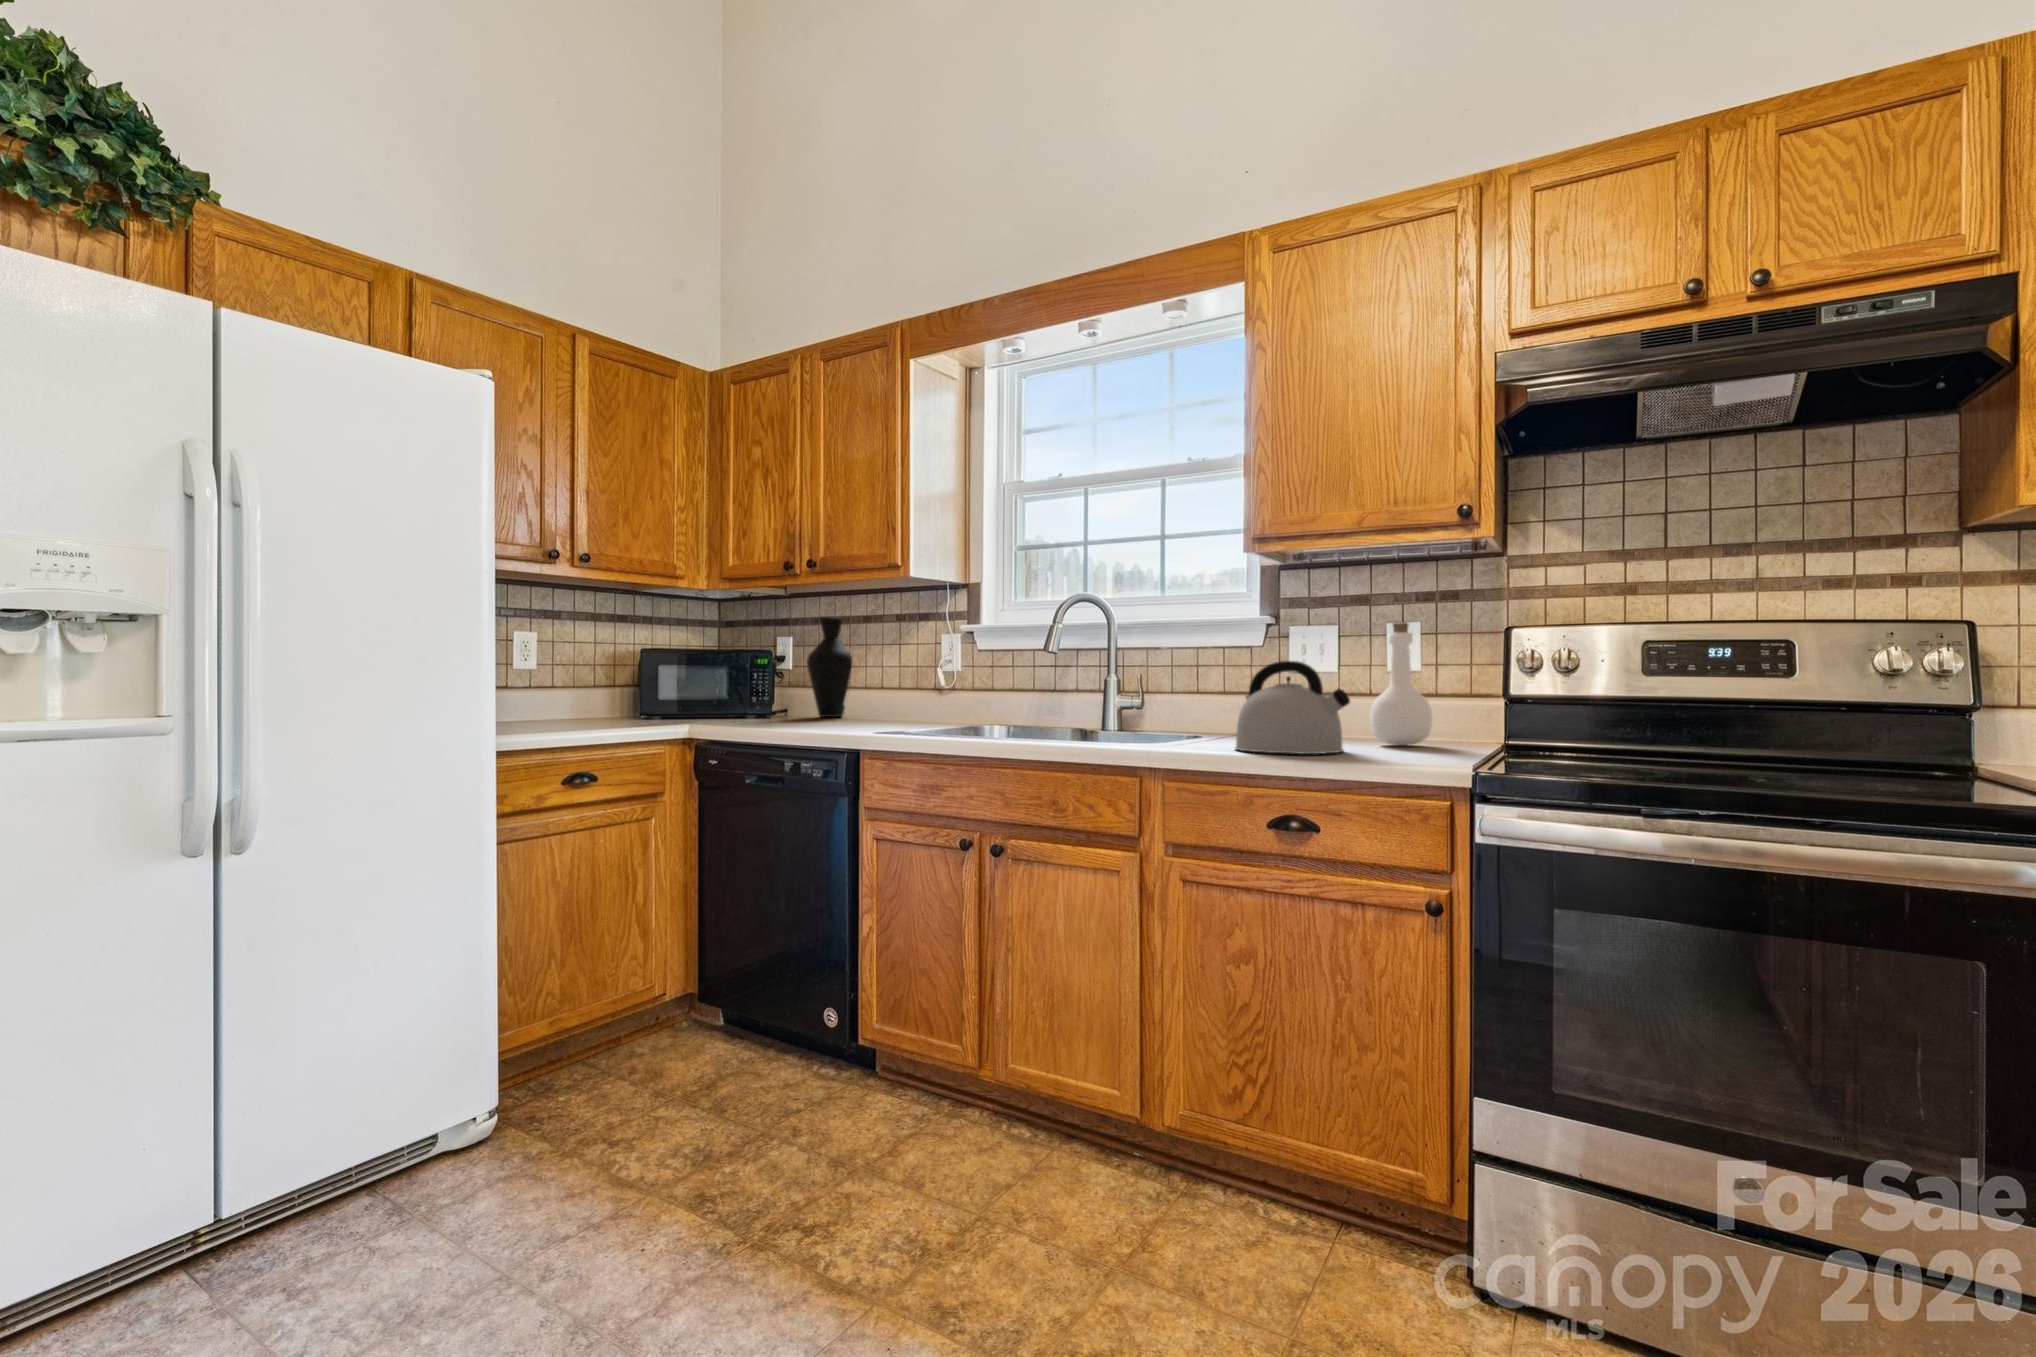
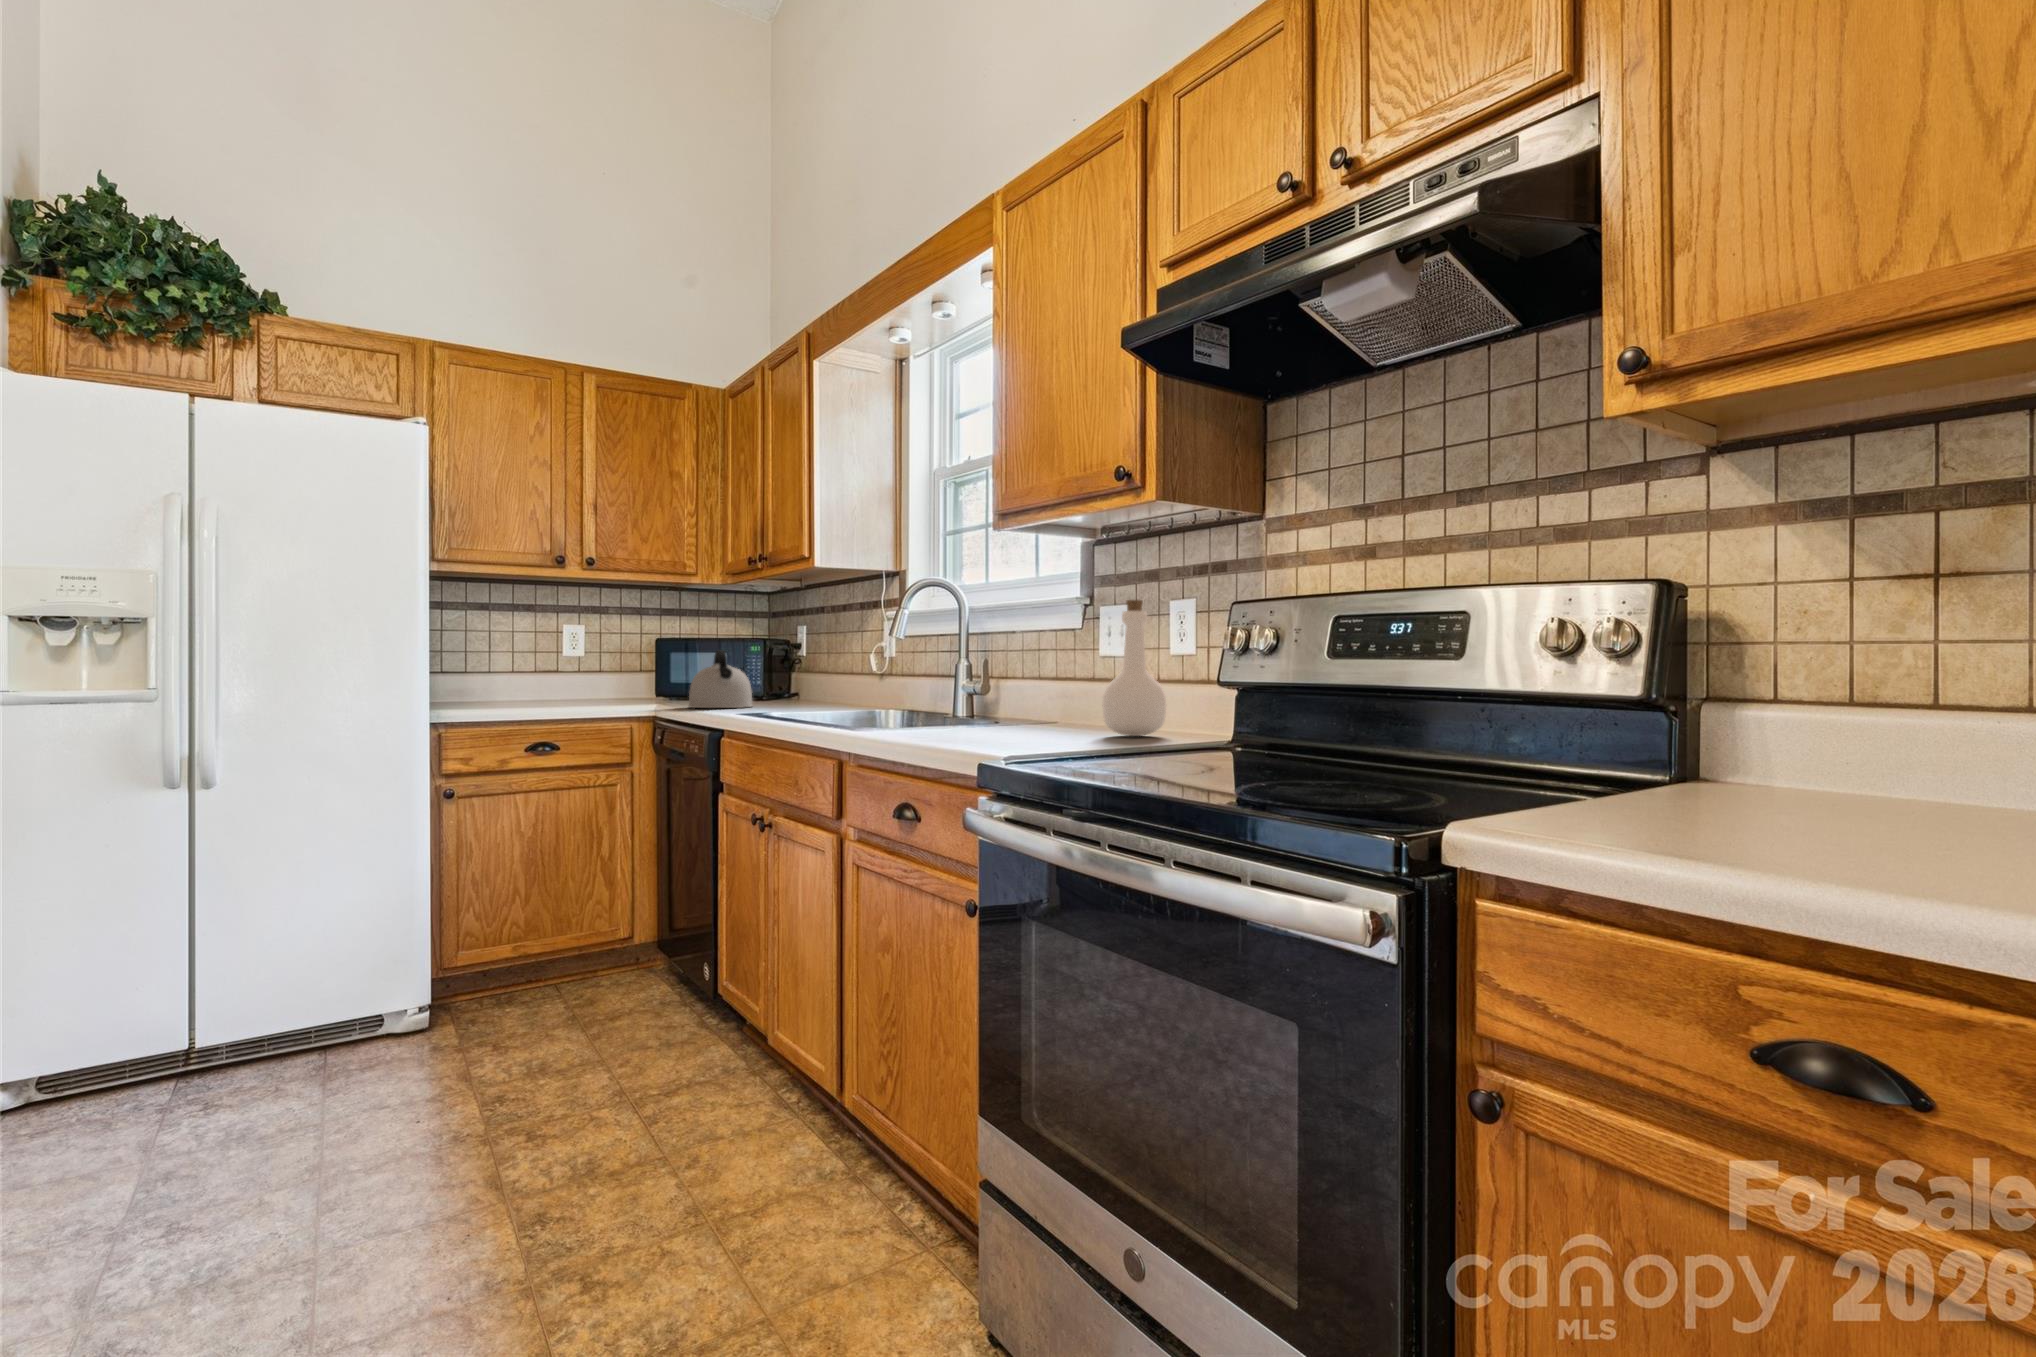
vase: present [807,618,852,717] -> none [802,607,848,701]
kettle: present [1235,661,1350,754] -> present [689,650,752,708]

